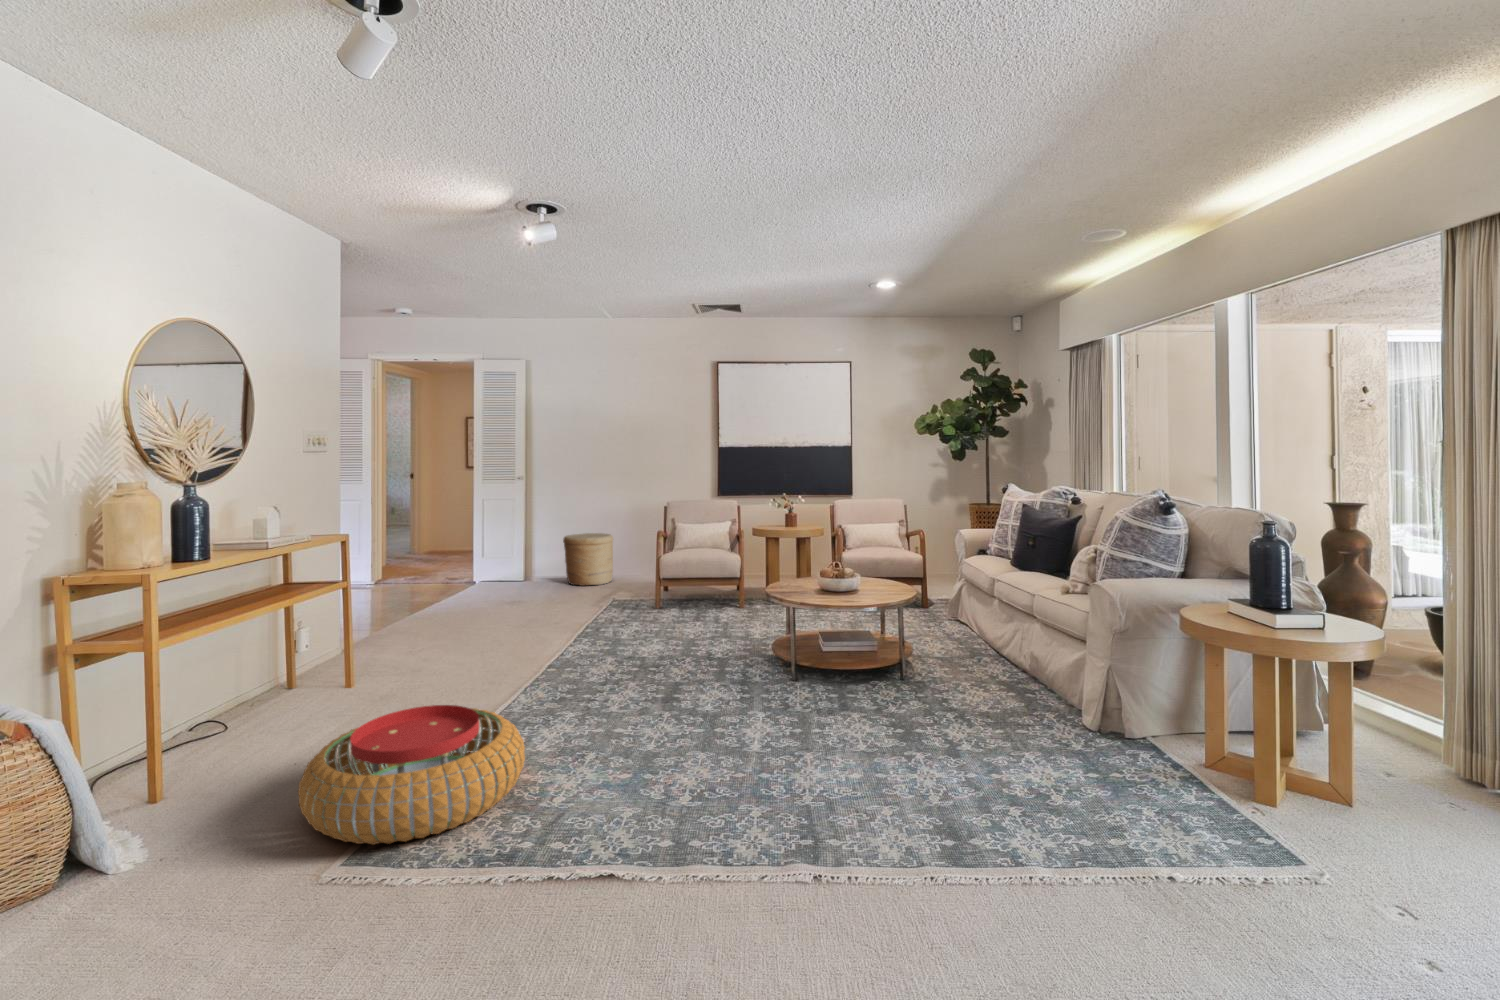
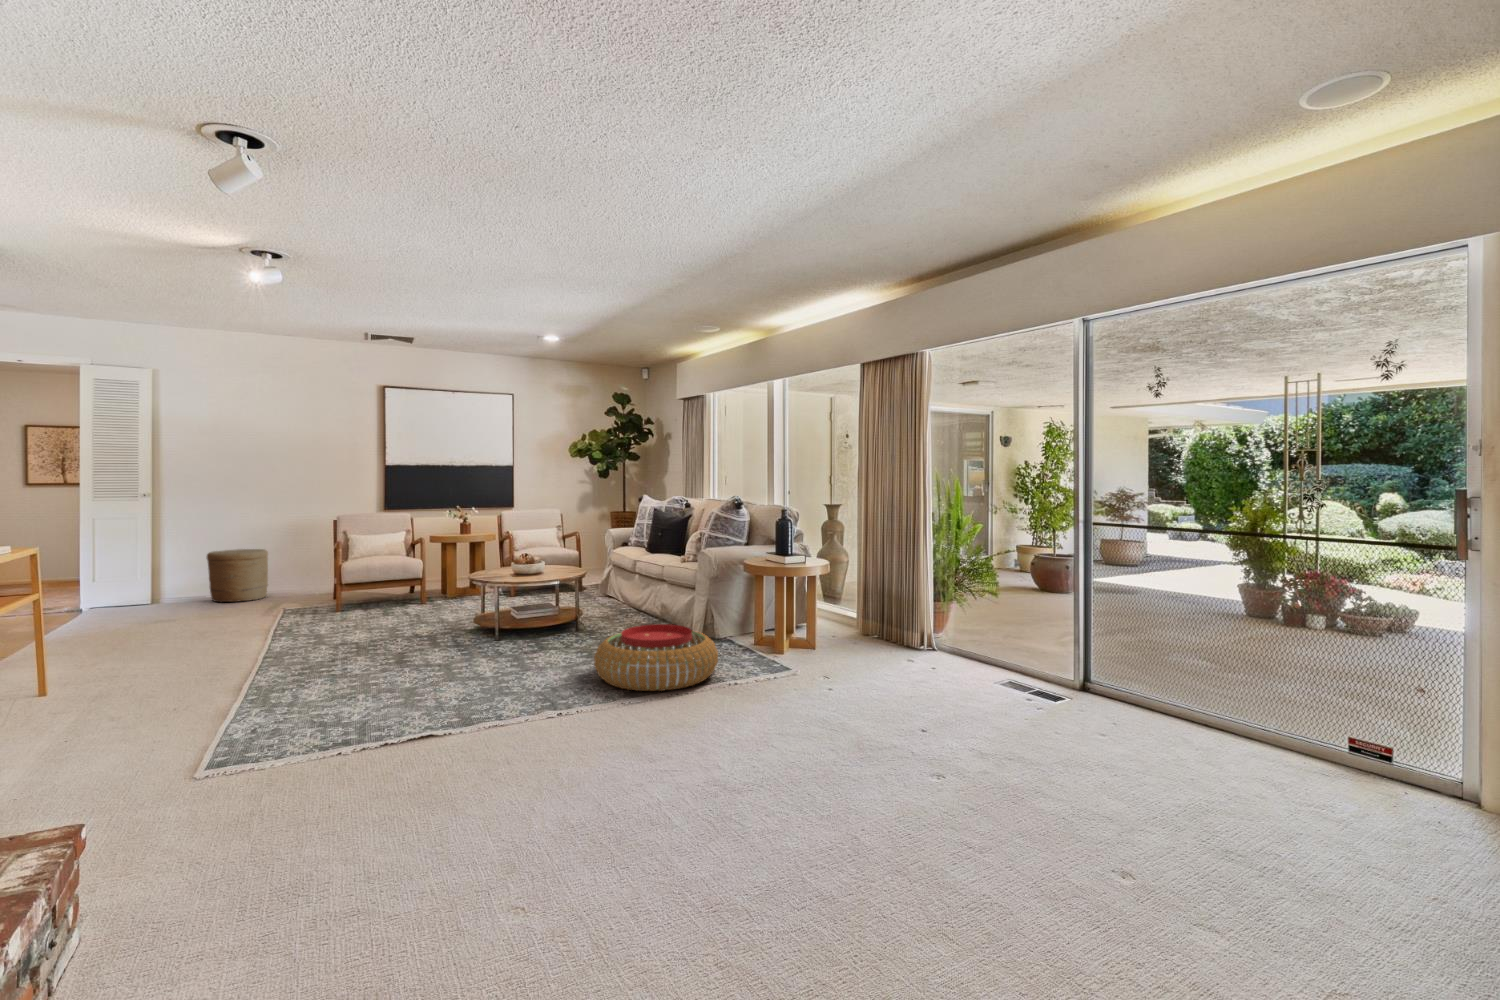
pouf: present [298,705,525,844] -> present [594,624,718,691]

